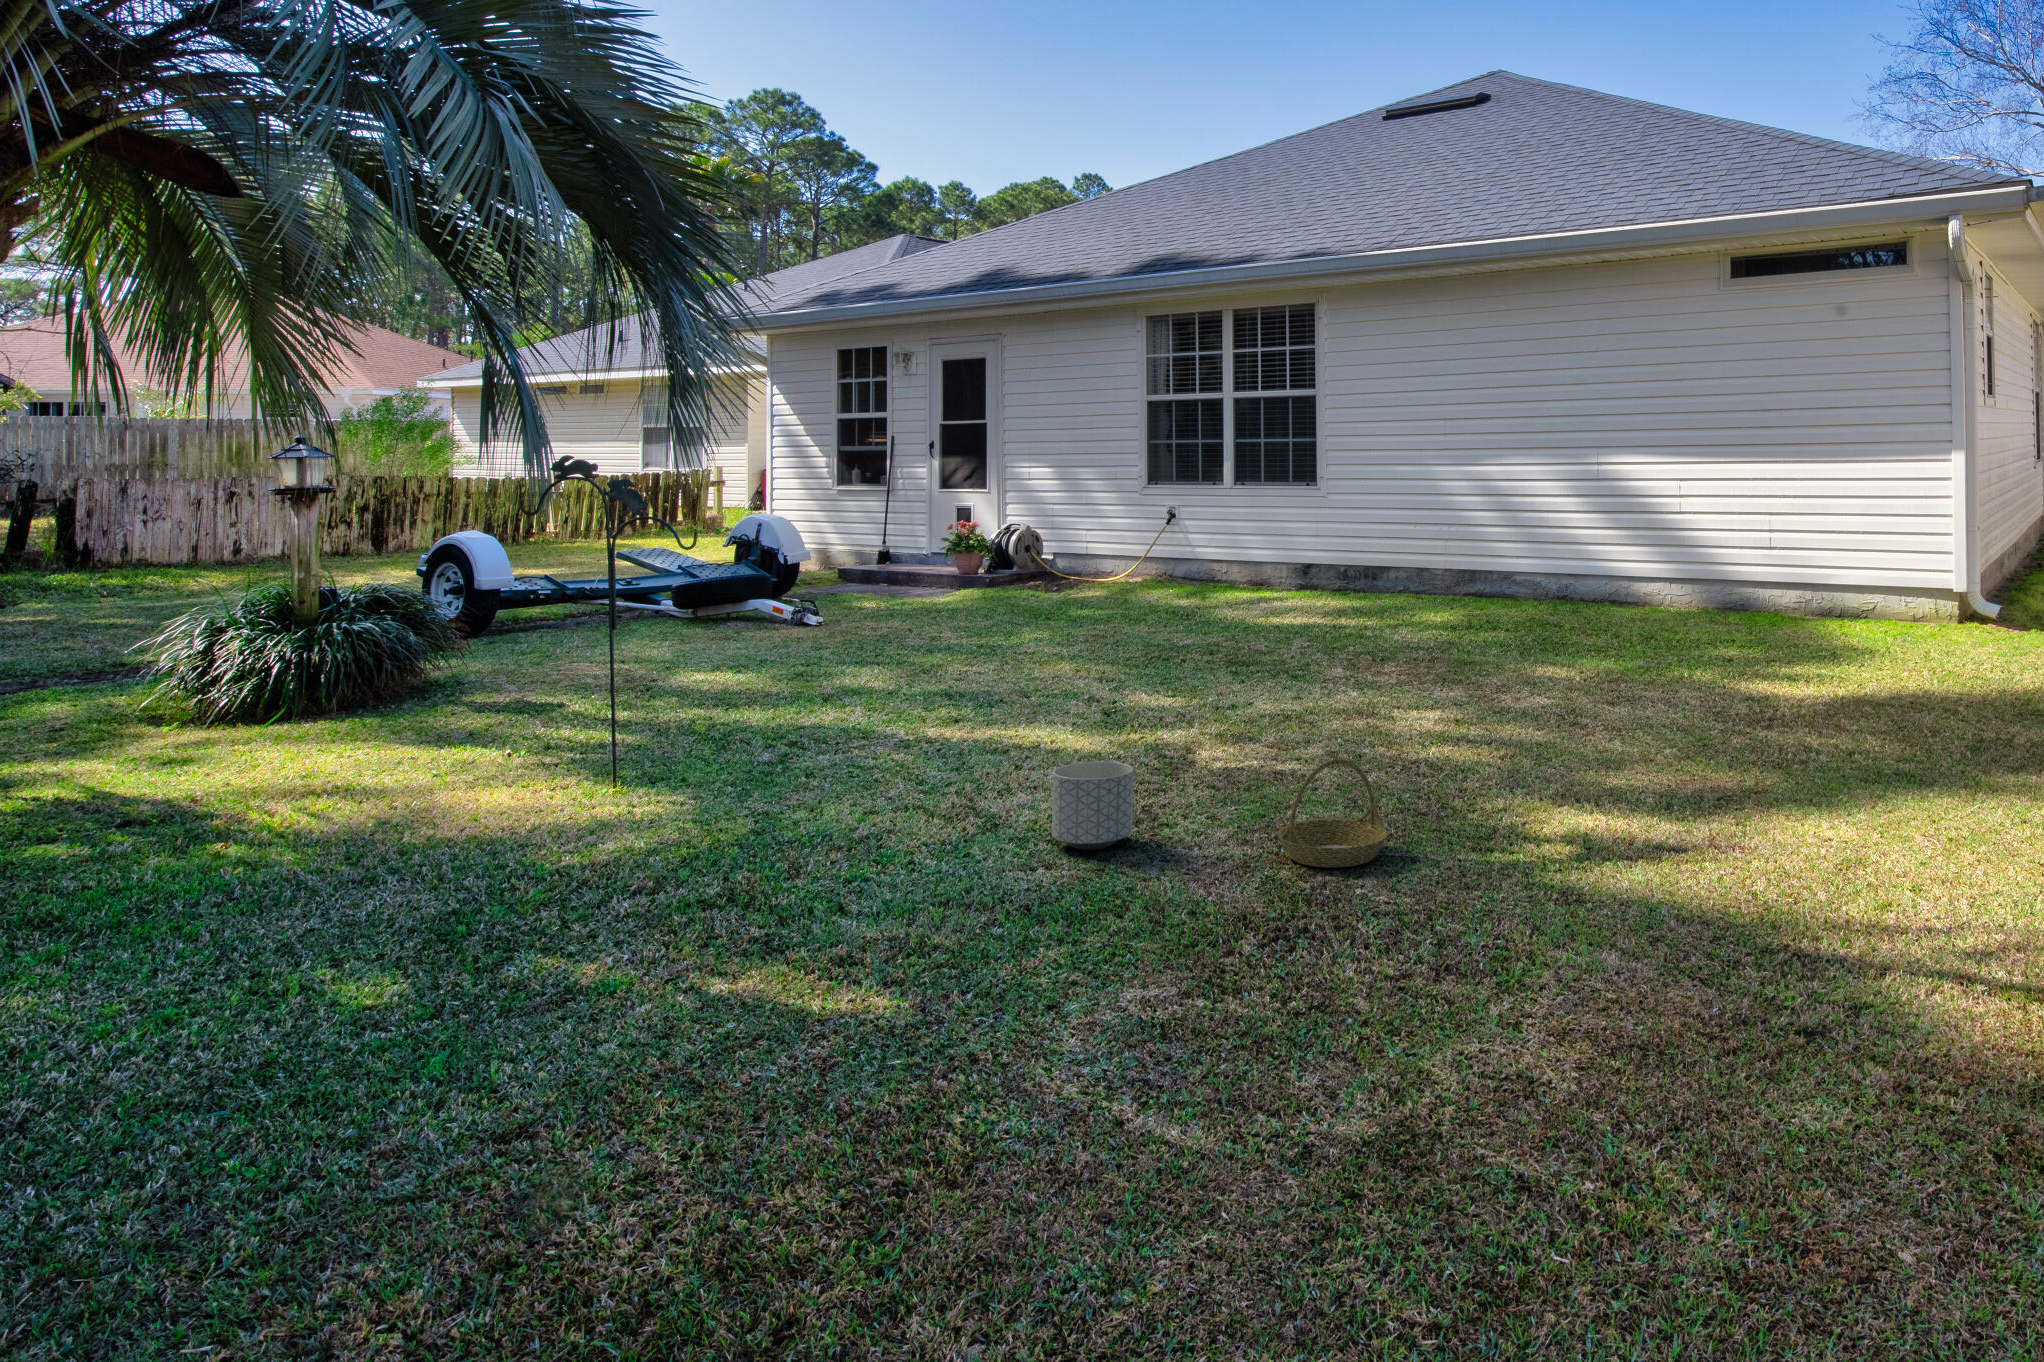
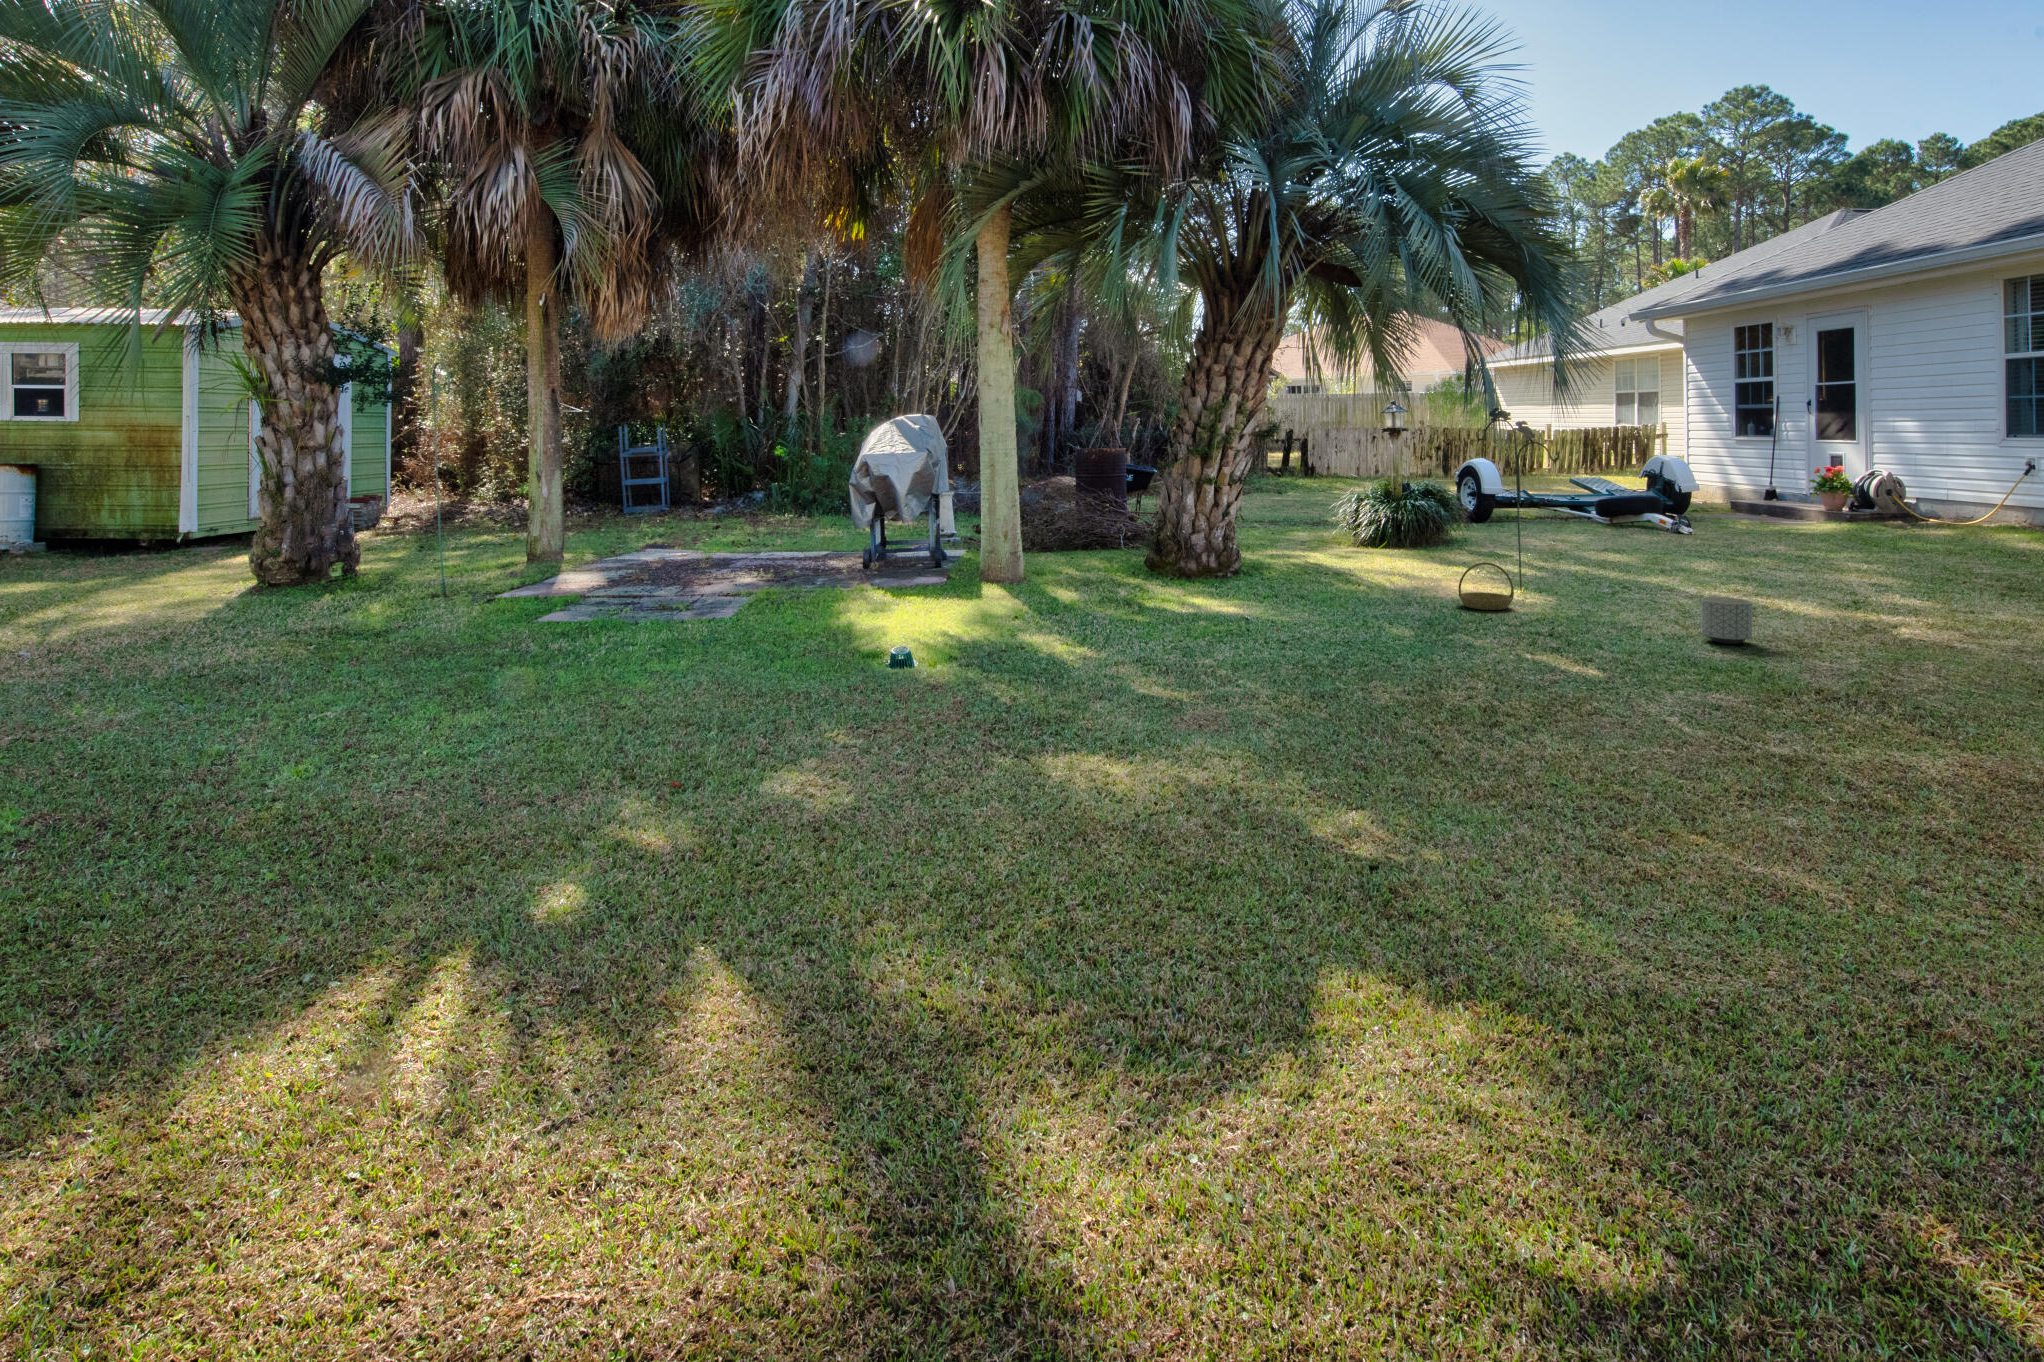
basket: present [1278,759,1388,868] -> present [1458,562,1514,610]

